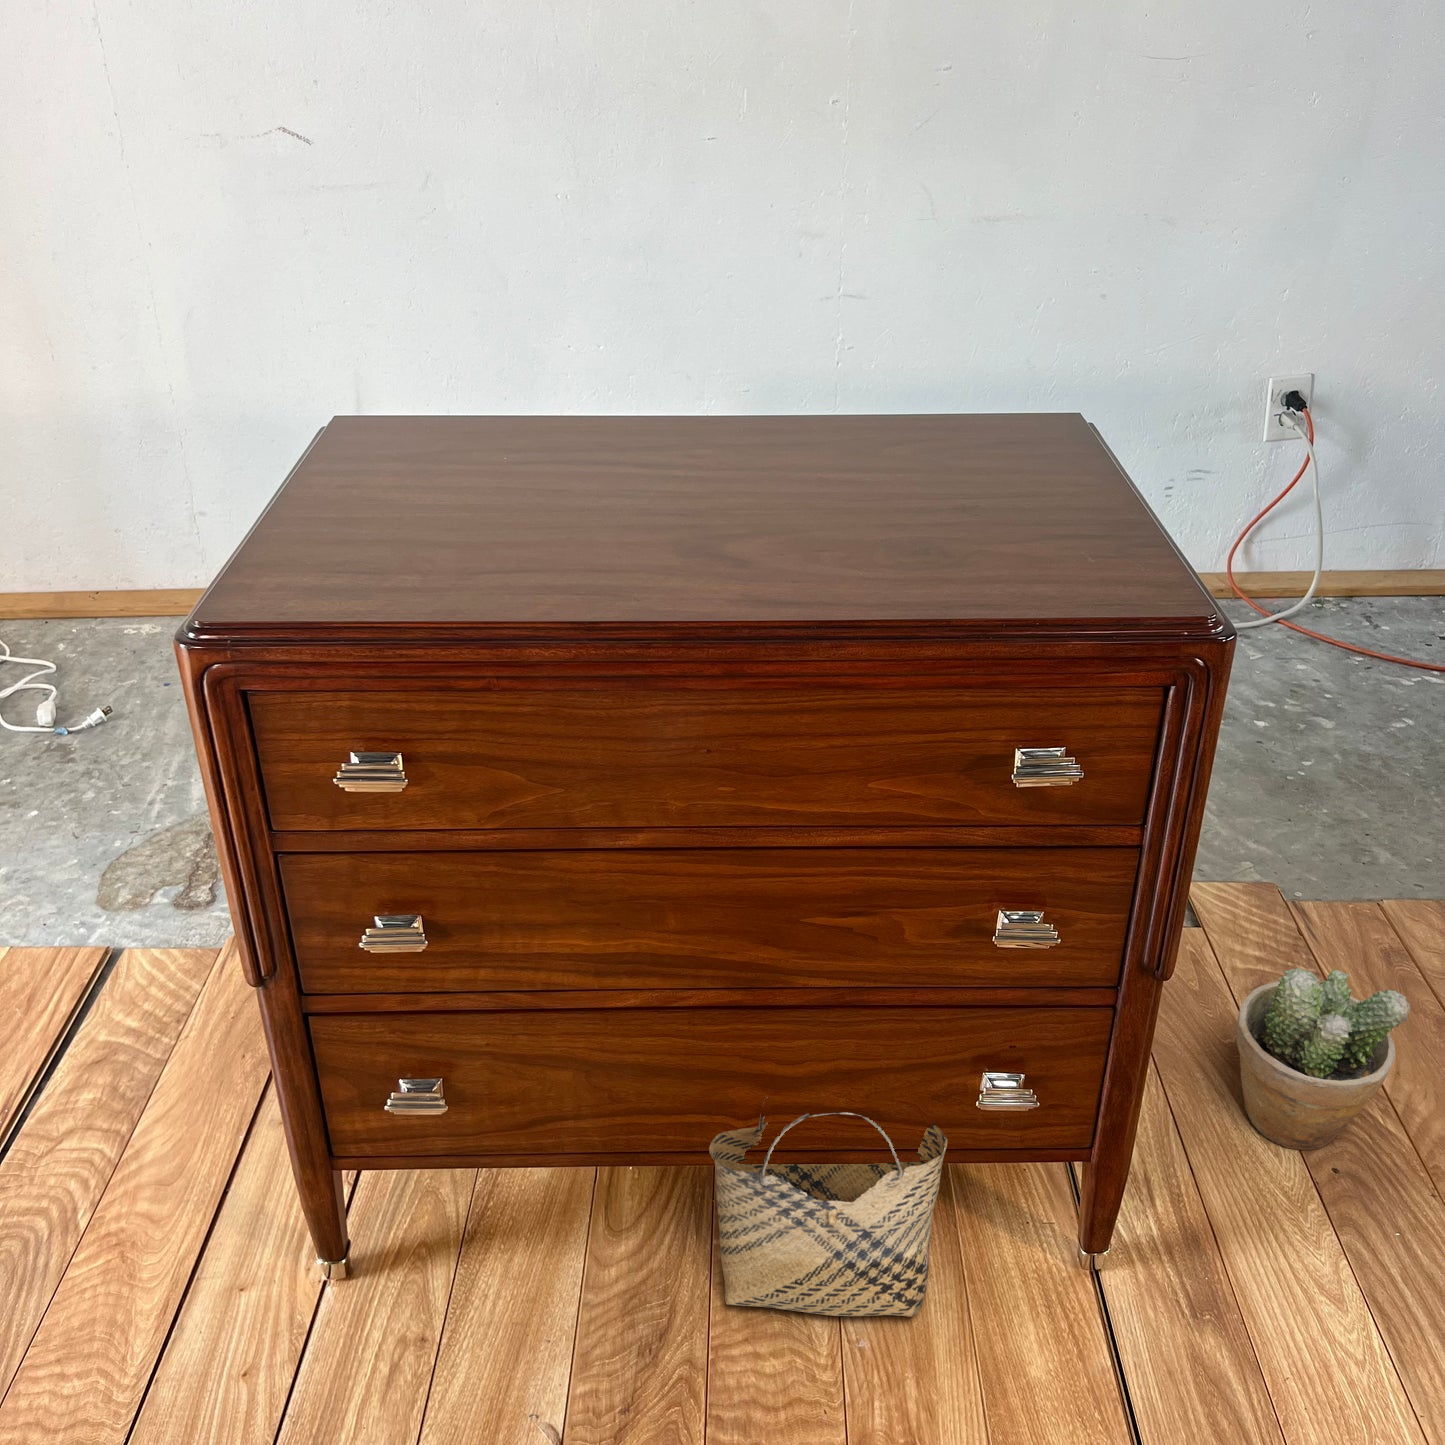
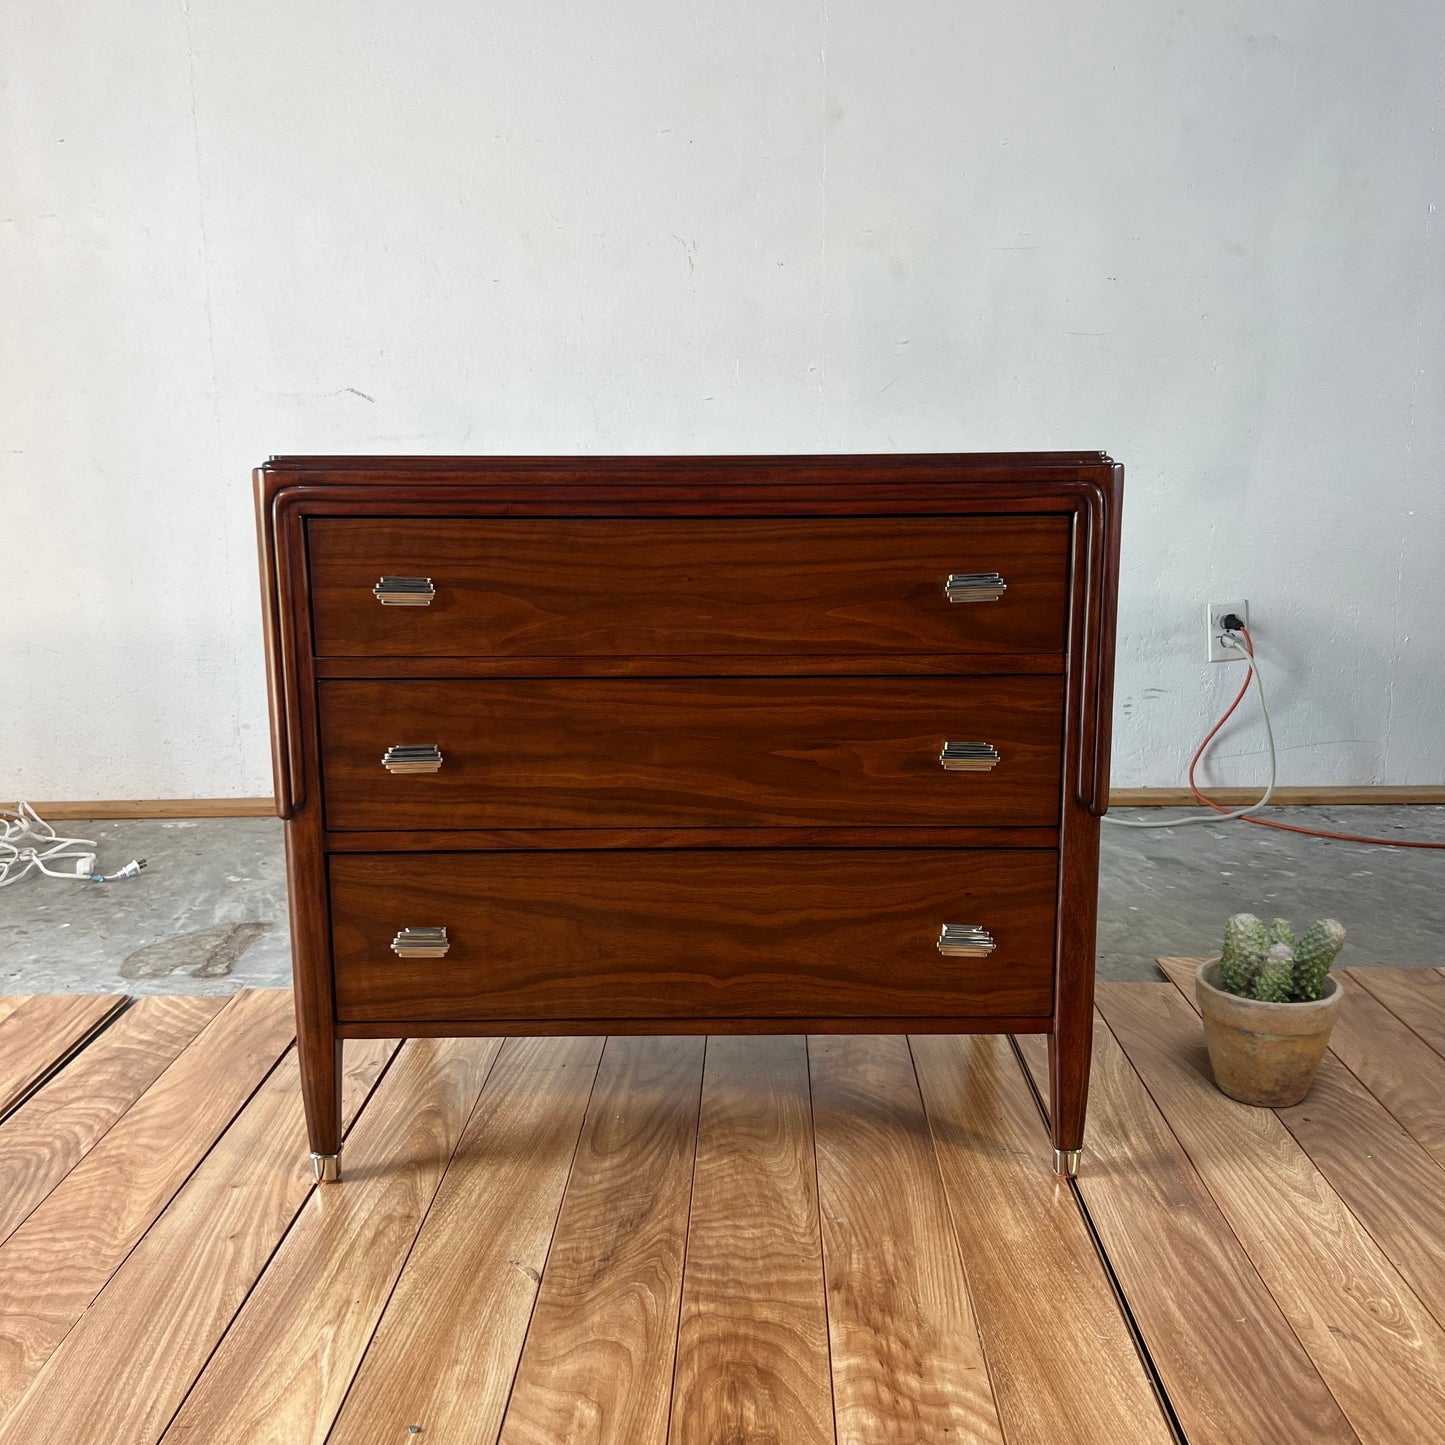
woven basket: present [709,1096,947,1317] -> none [691,883,914,1196]

